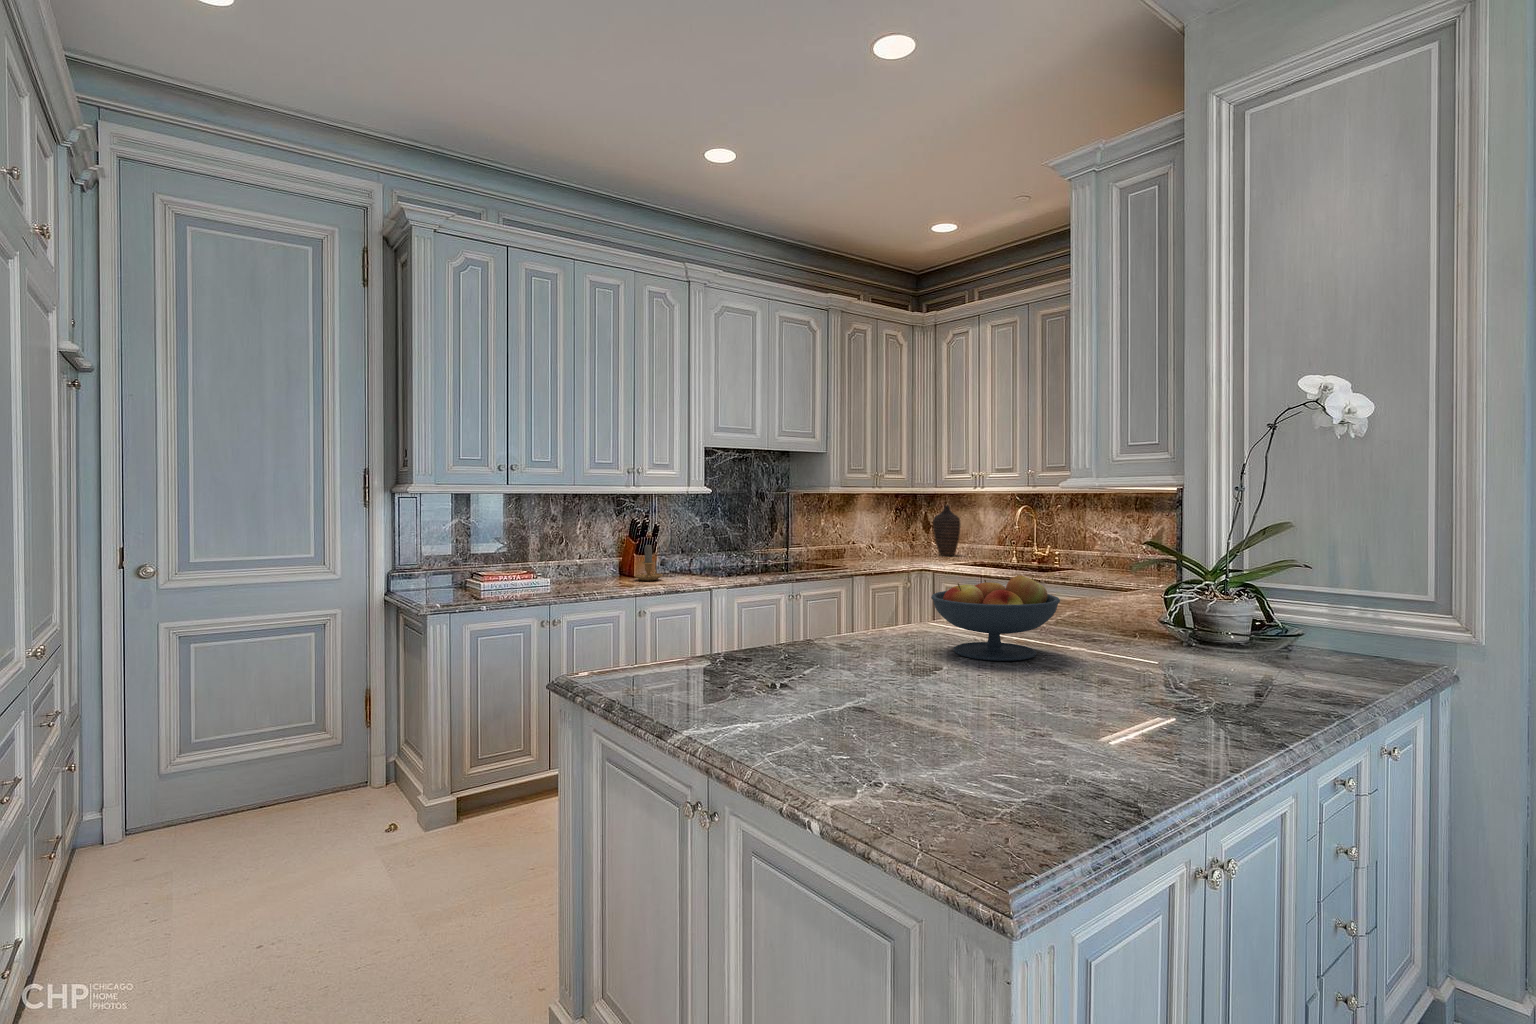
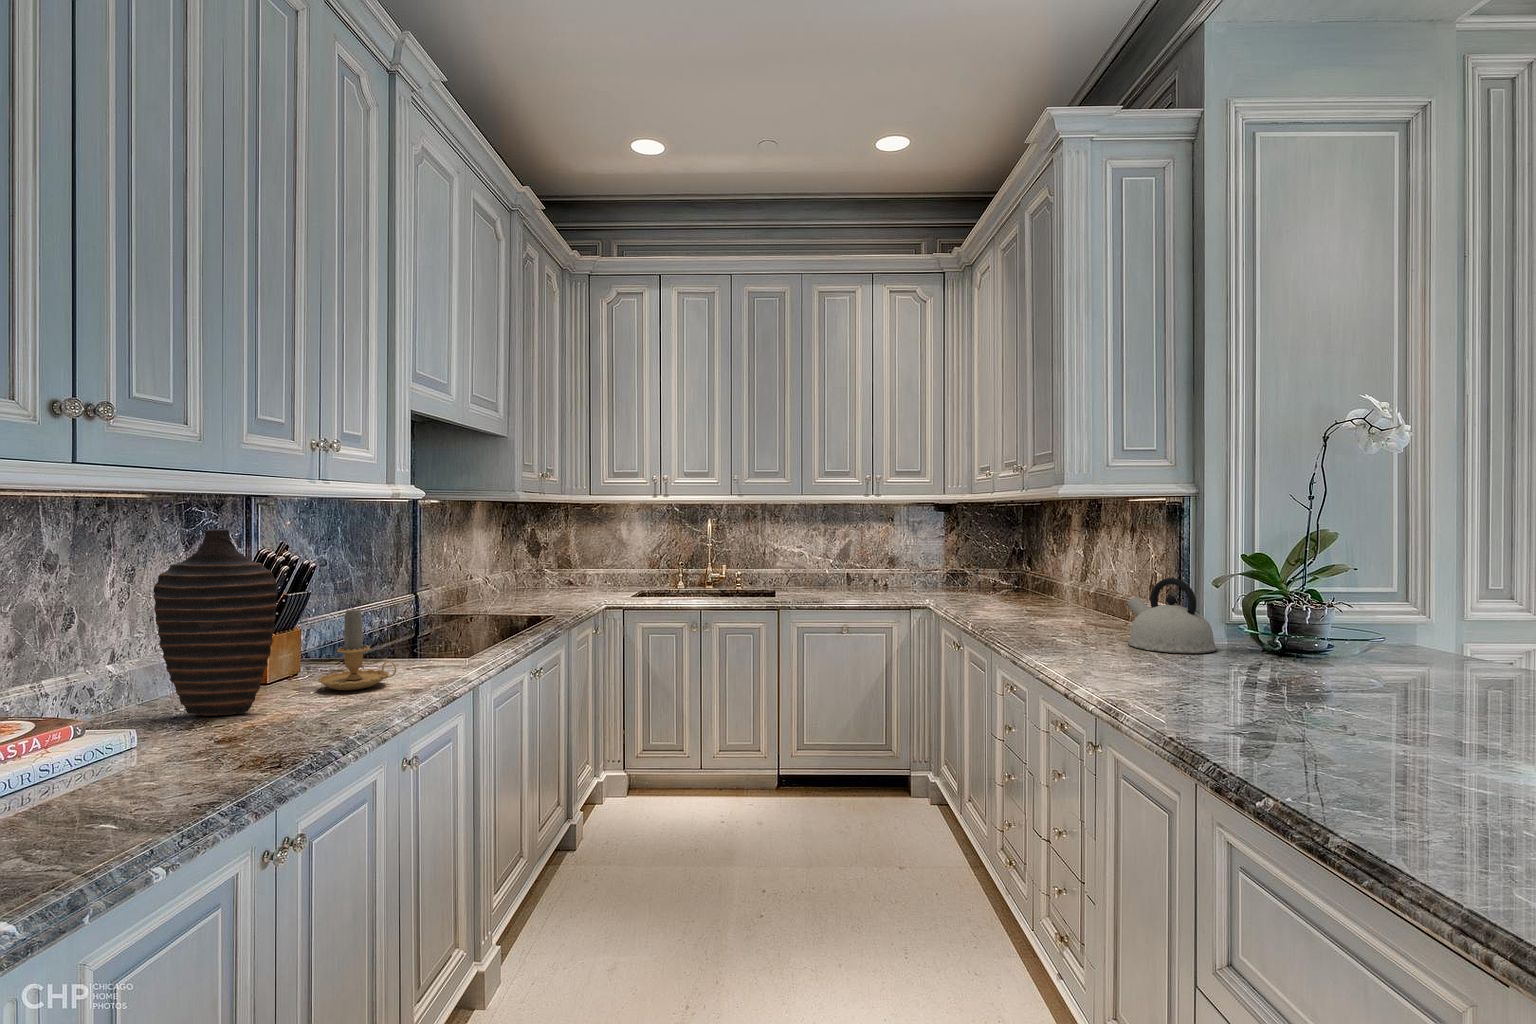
decorative vase: present [933,505,960,556] -> present [153,529,278,716]
kettle: none [1083,563,1163,632] -> present [1128,578,1217,653]
fruit bowl: present [931,575,1060,661] -> none [1247,598,1441,714]

